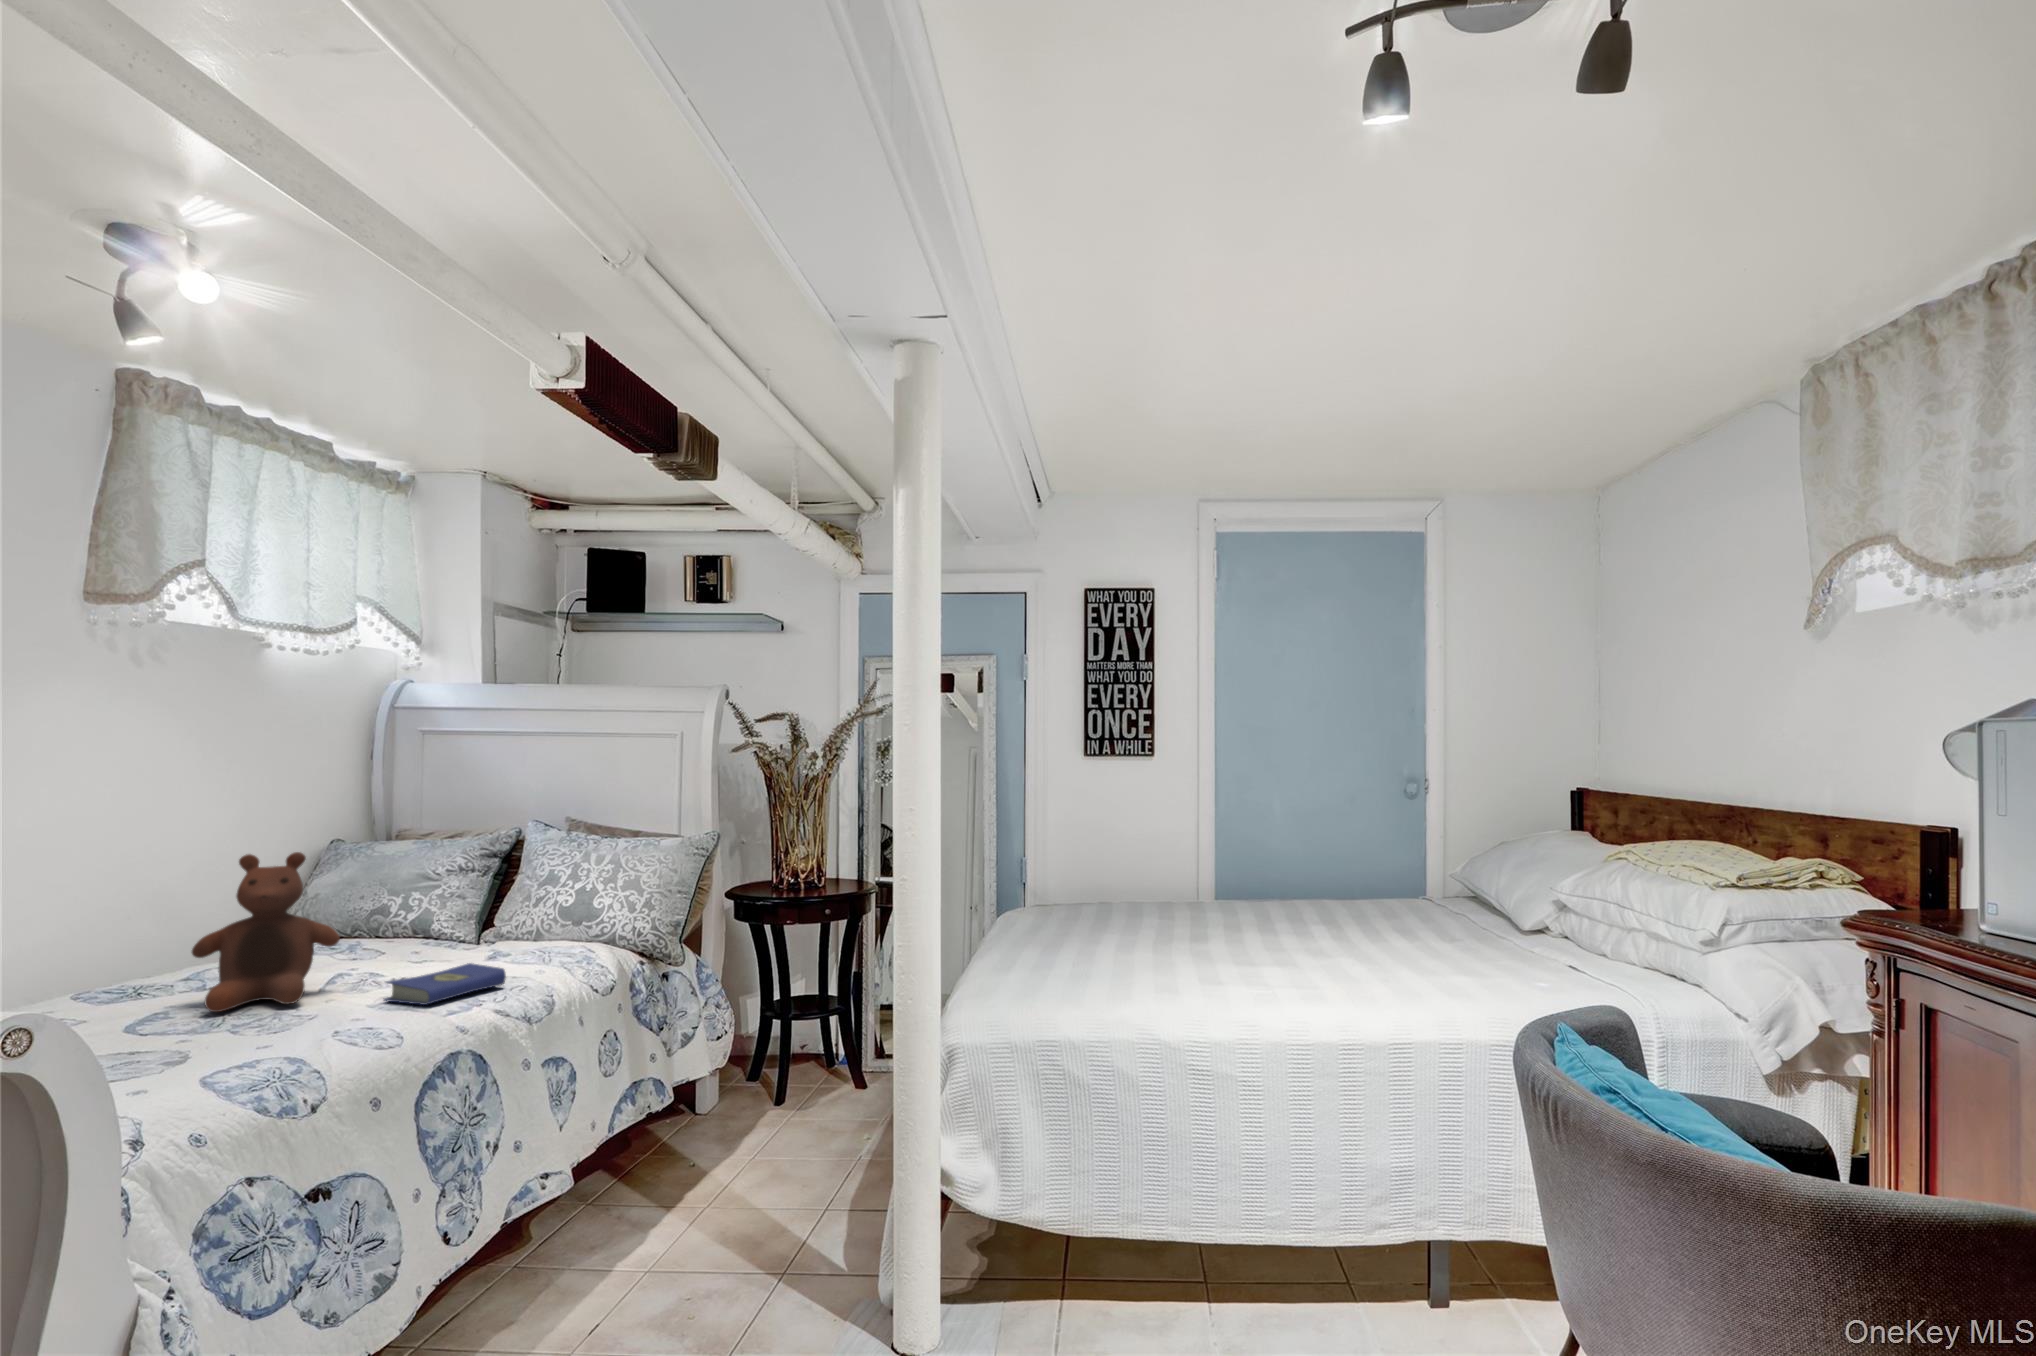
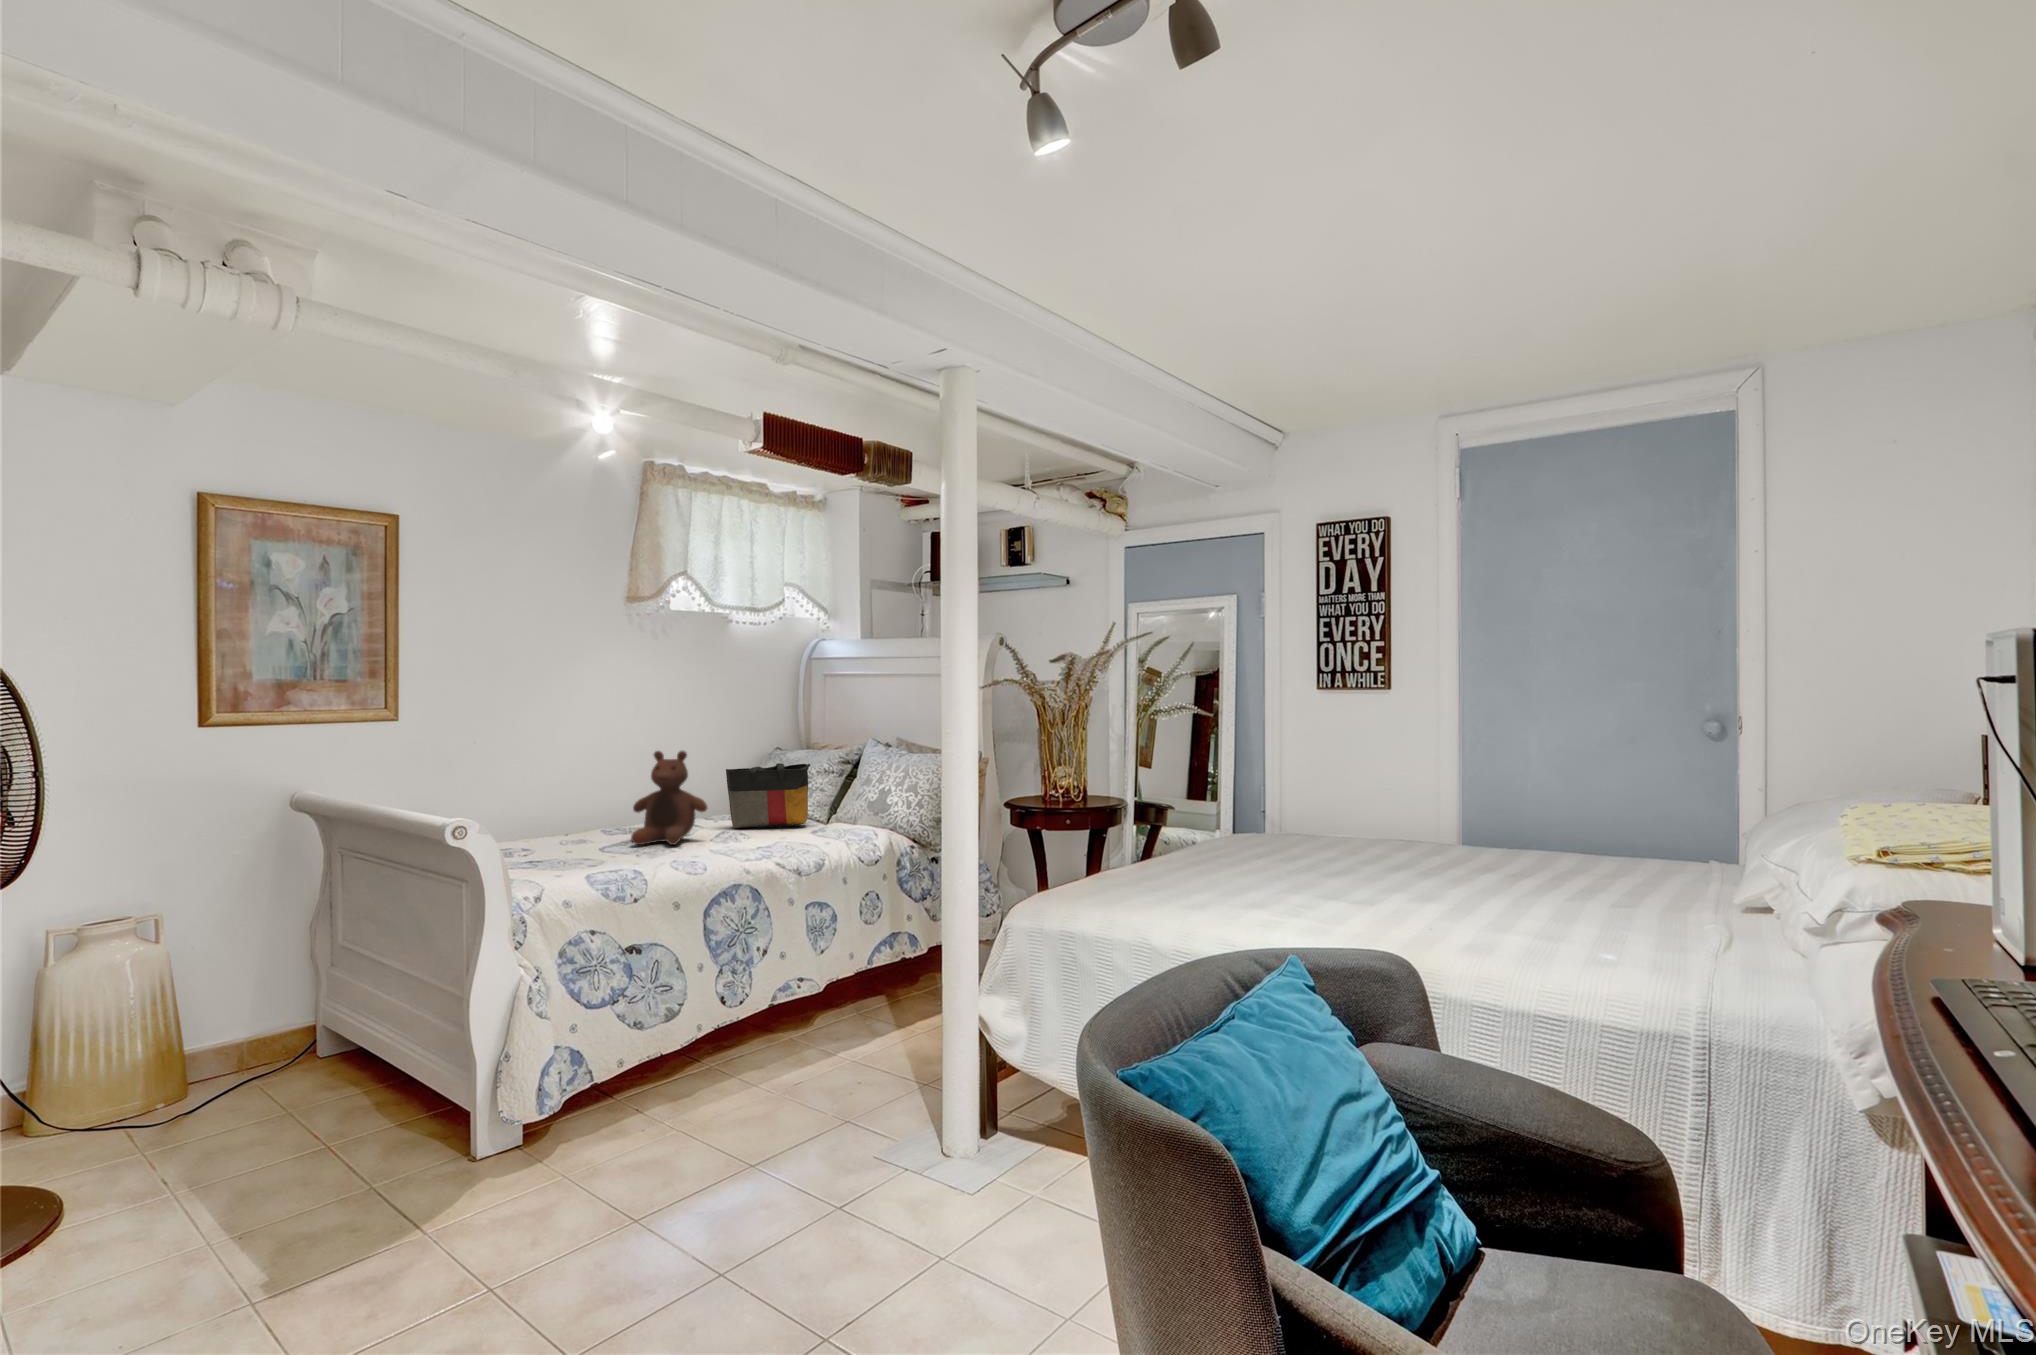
tote bag: none [340,861,480,965] -> present [726,763,810,828]
hardcover book: present [384,963,506,1005] -> none [717,831,789,853]

